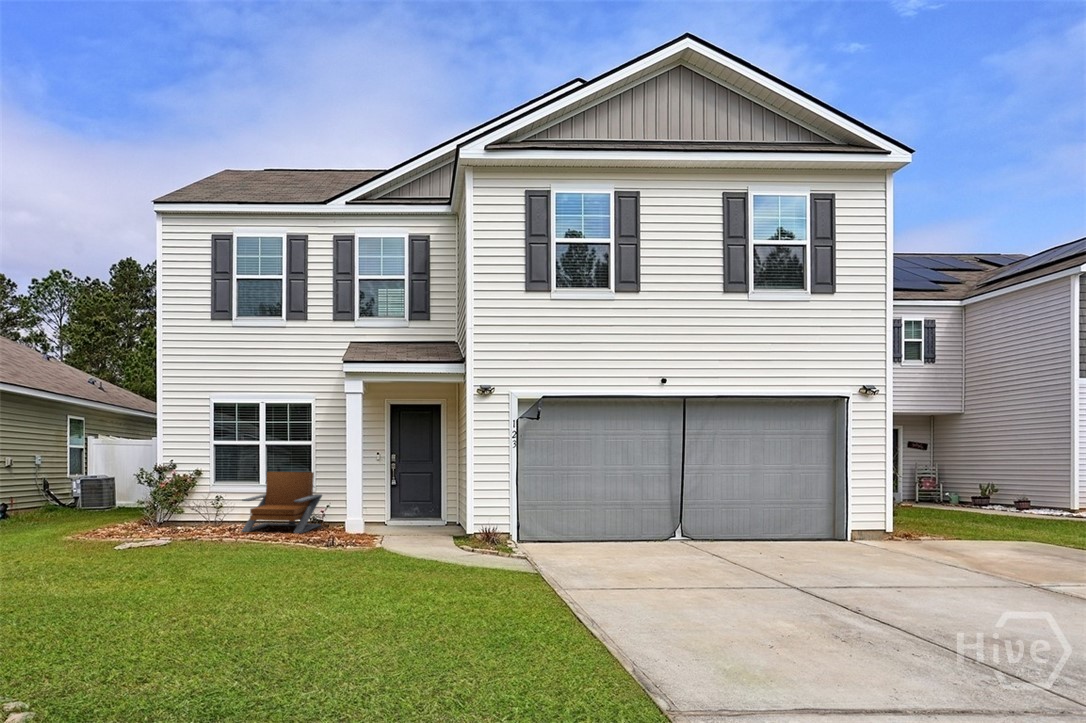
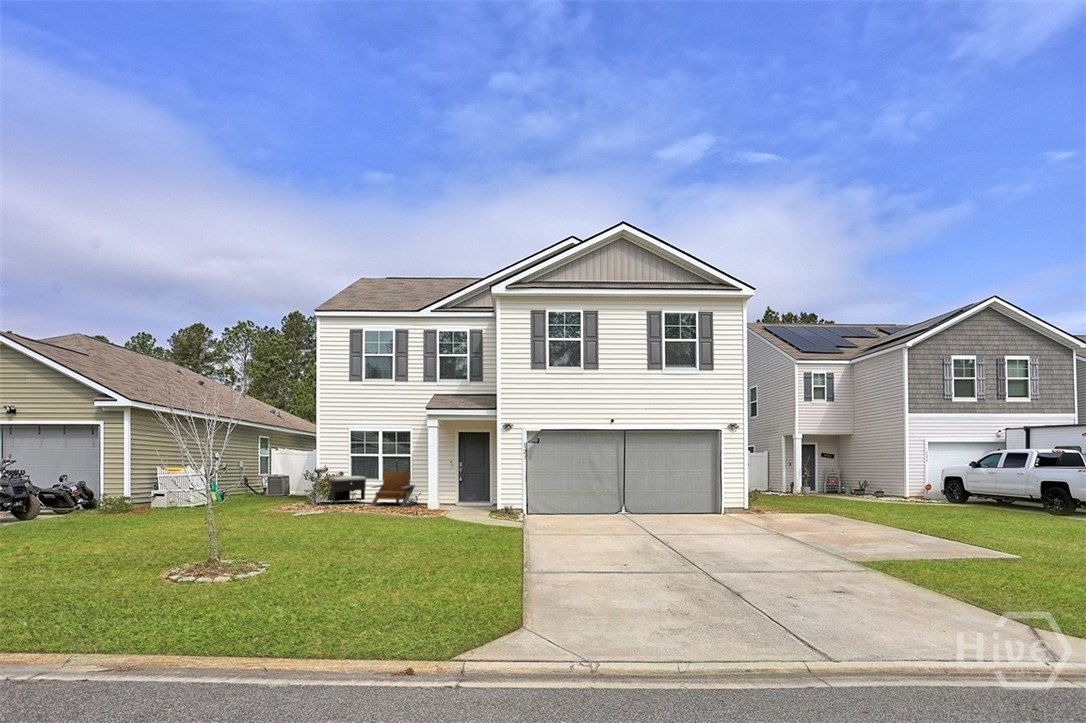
storage bench: none [167,479,238,530] -> present [327,476,366,503]

